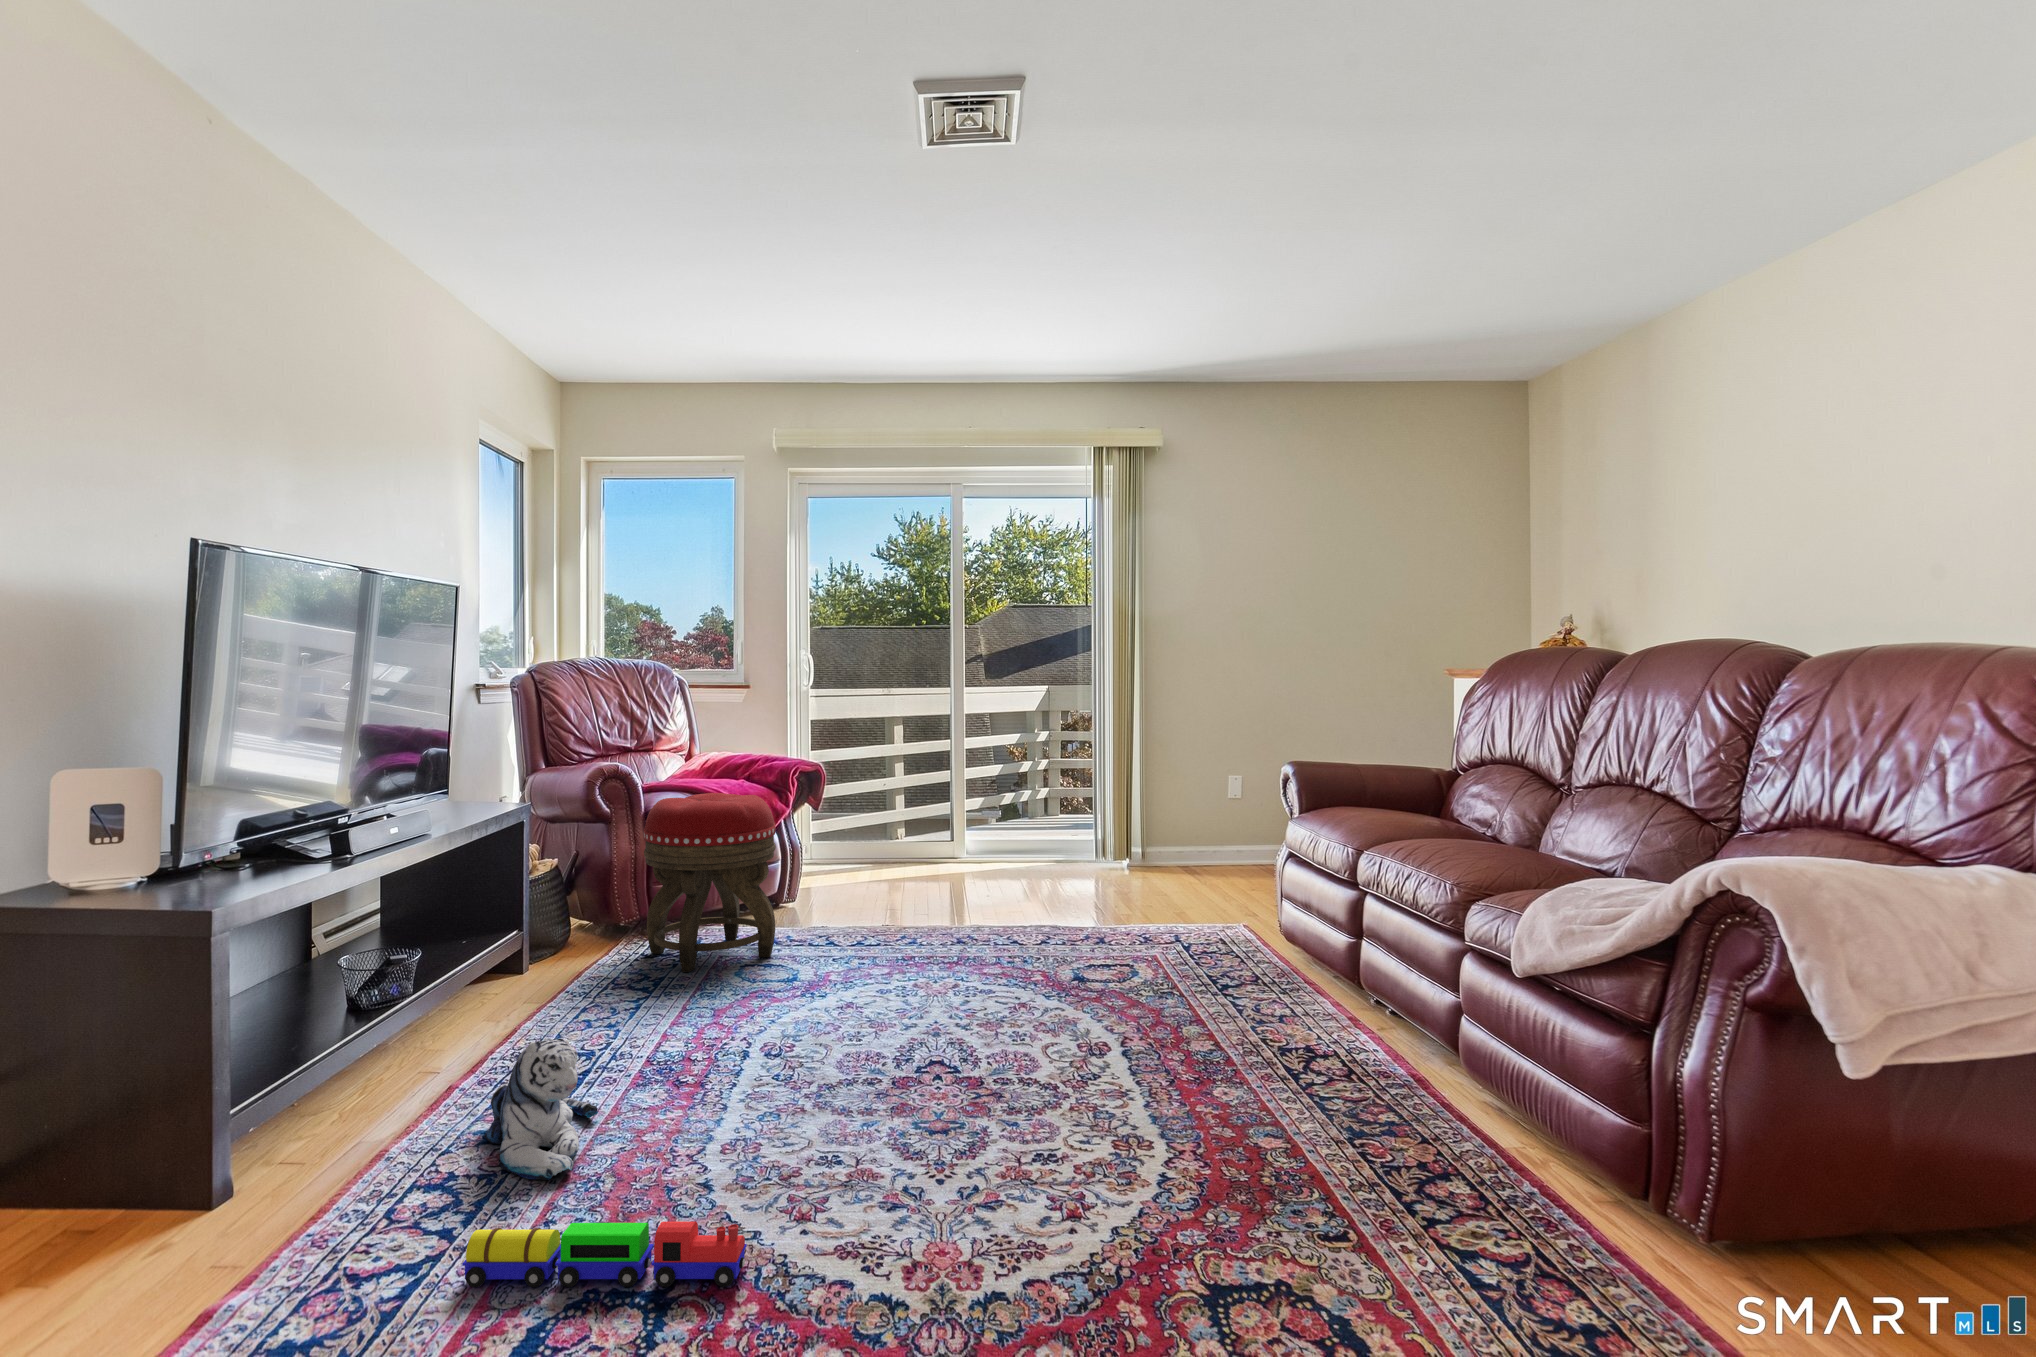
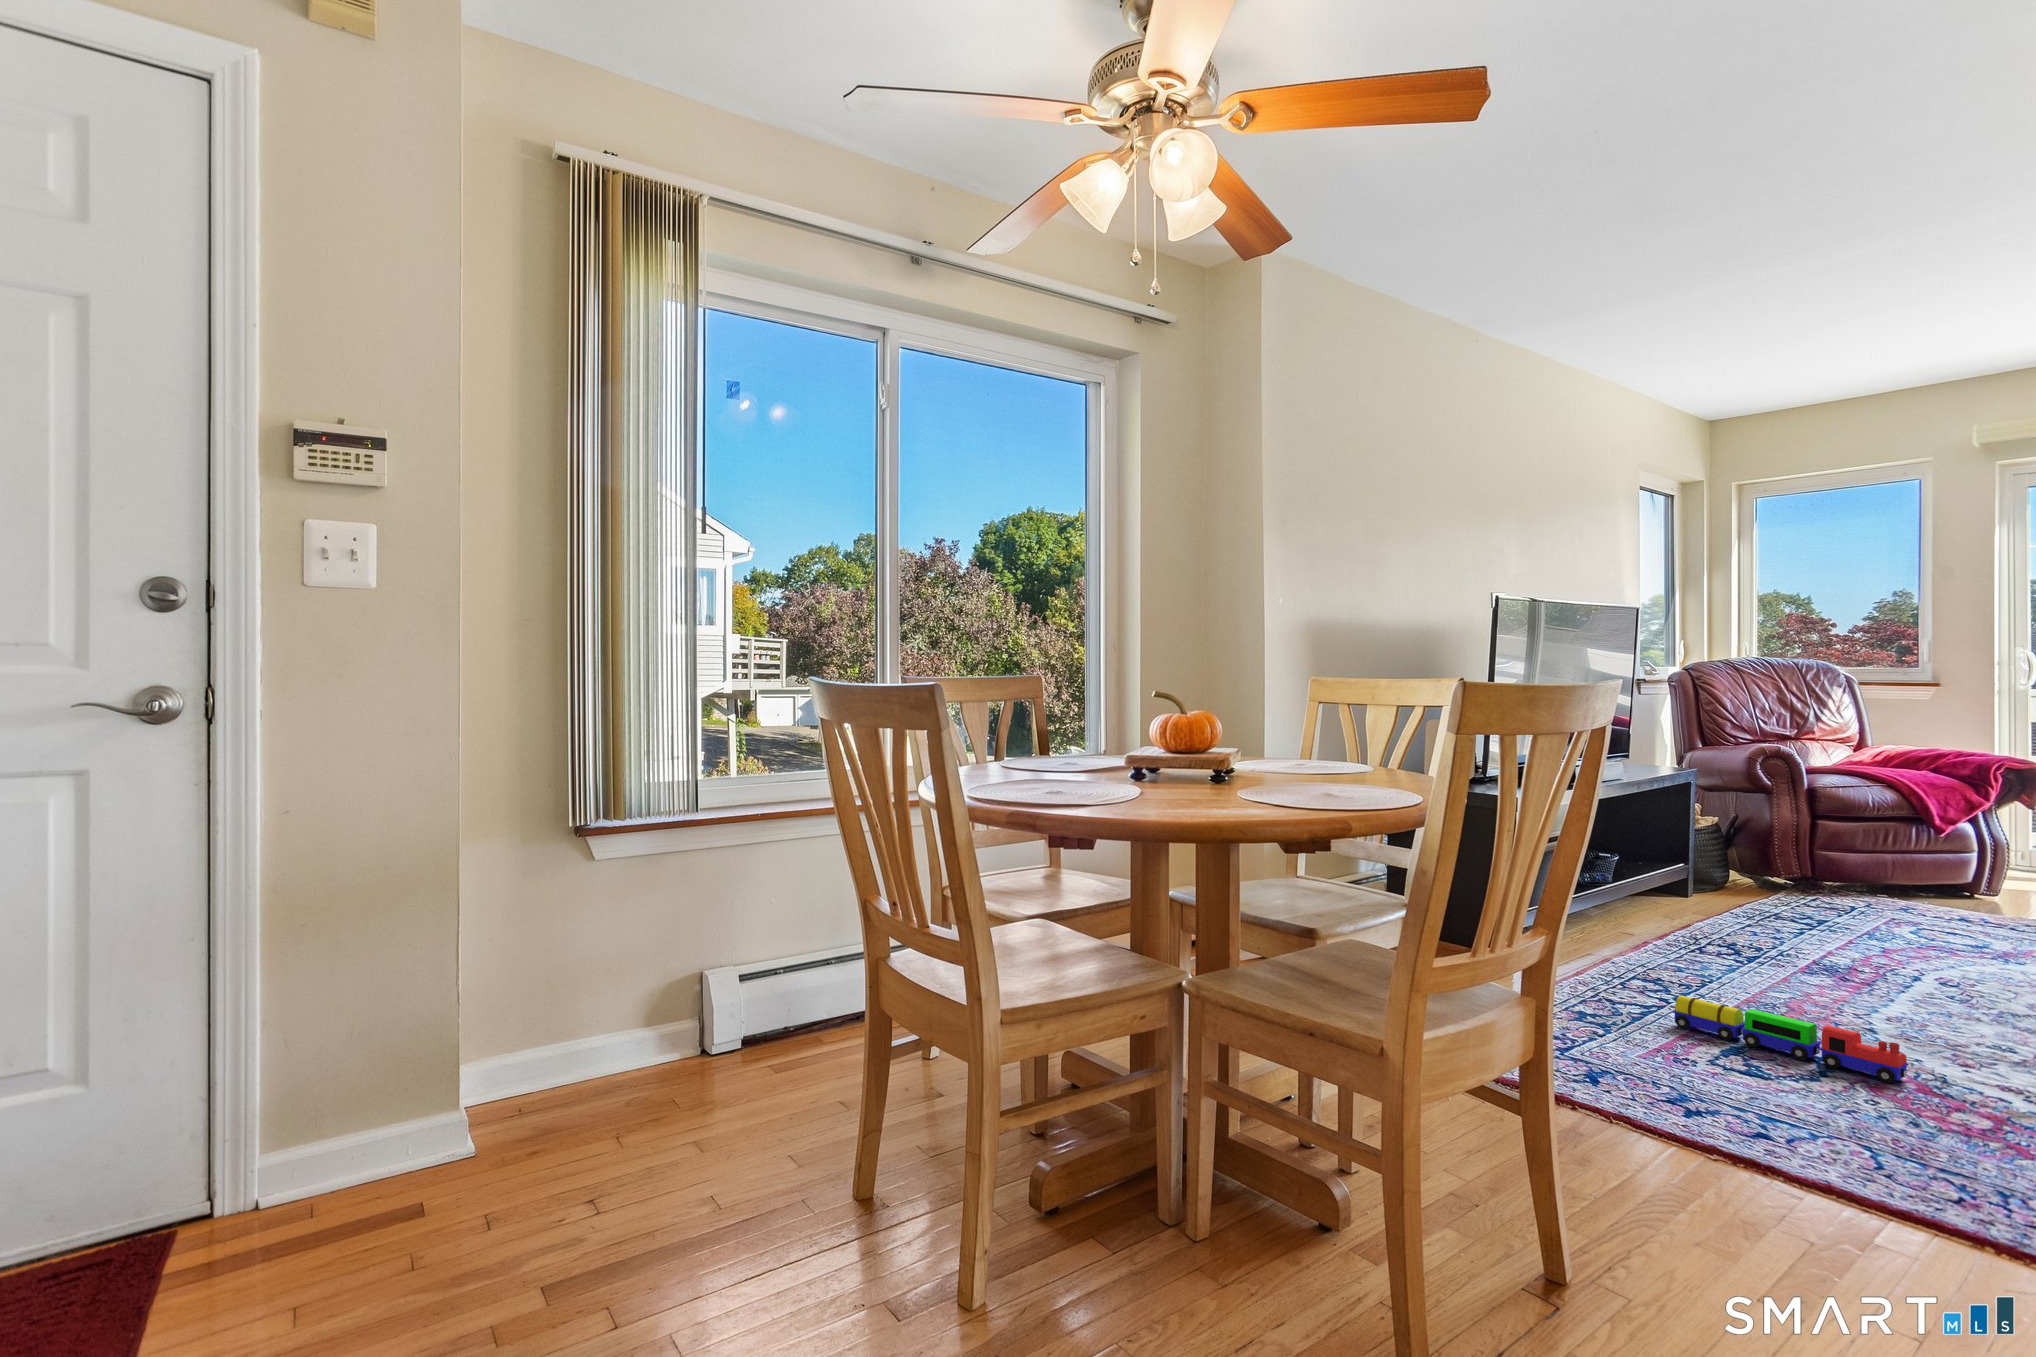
footstool: present [644,793,776,972] -> none [1806,772,1964,933]
plush toy: present [484,1039,598,1180] -> none [1675,908,1769,1001]

